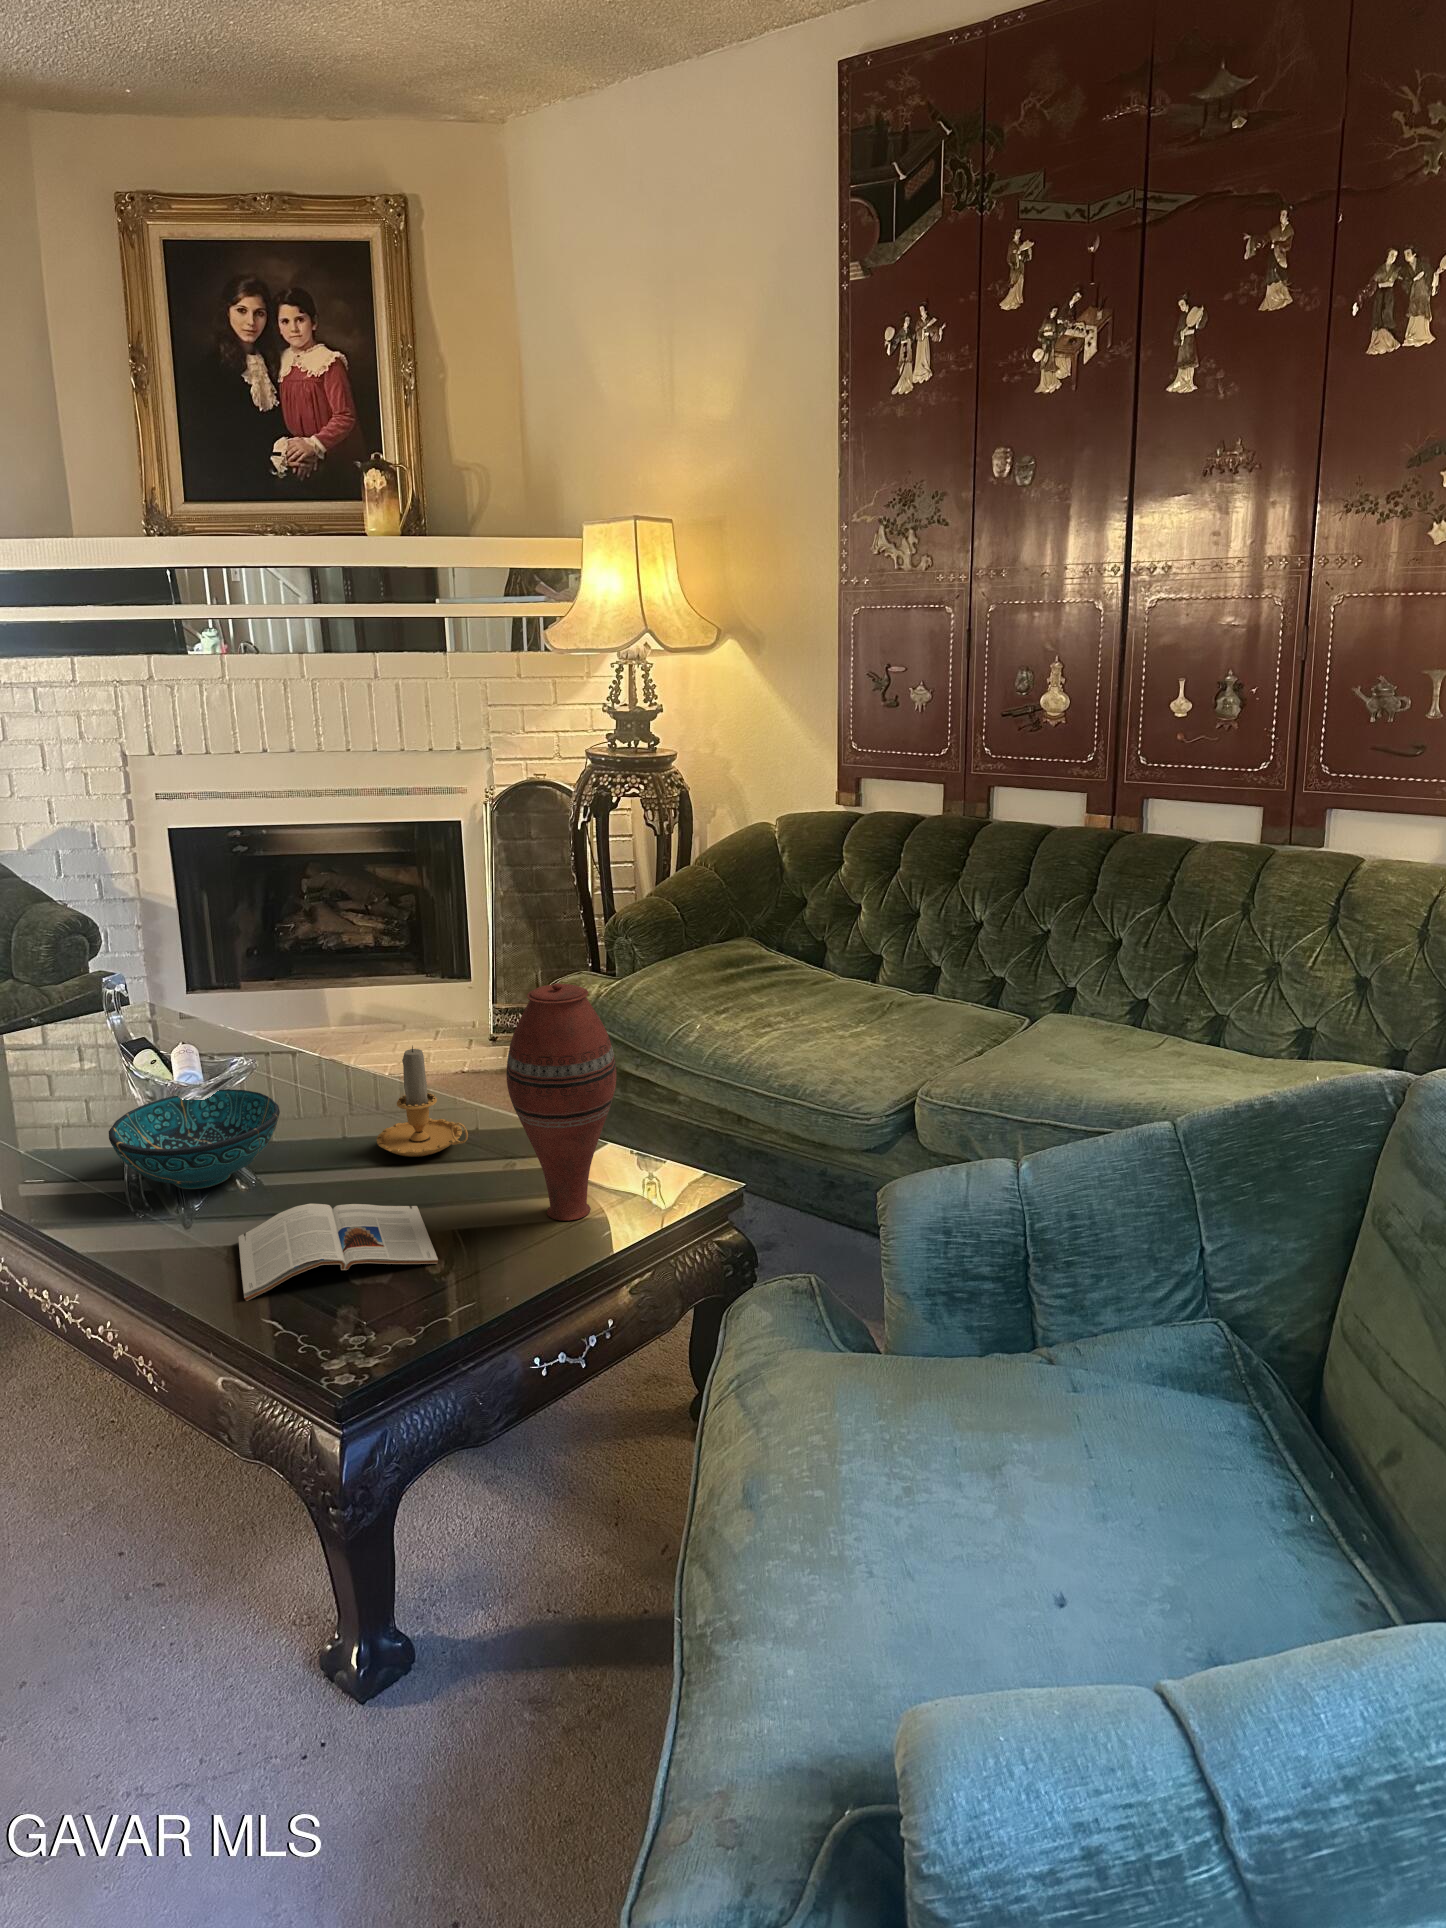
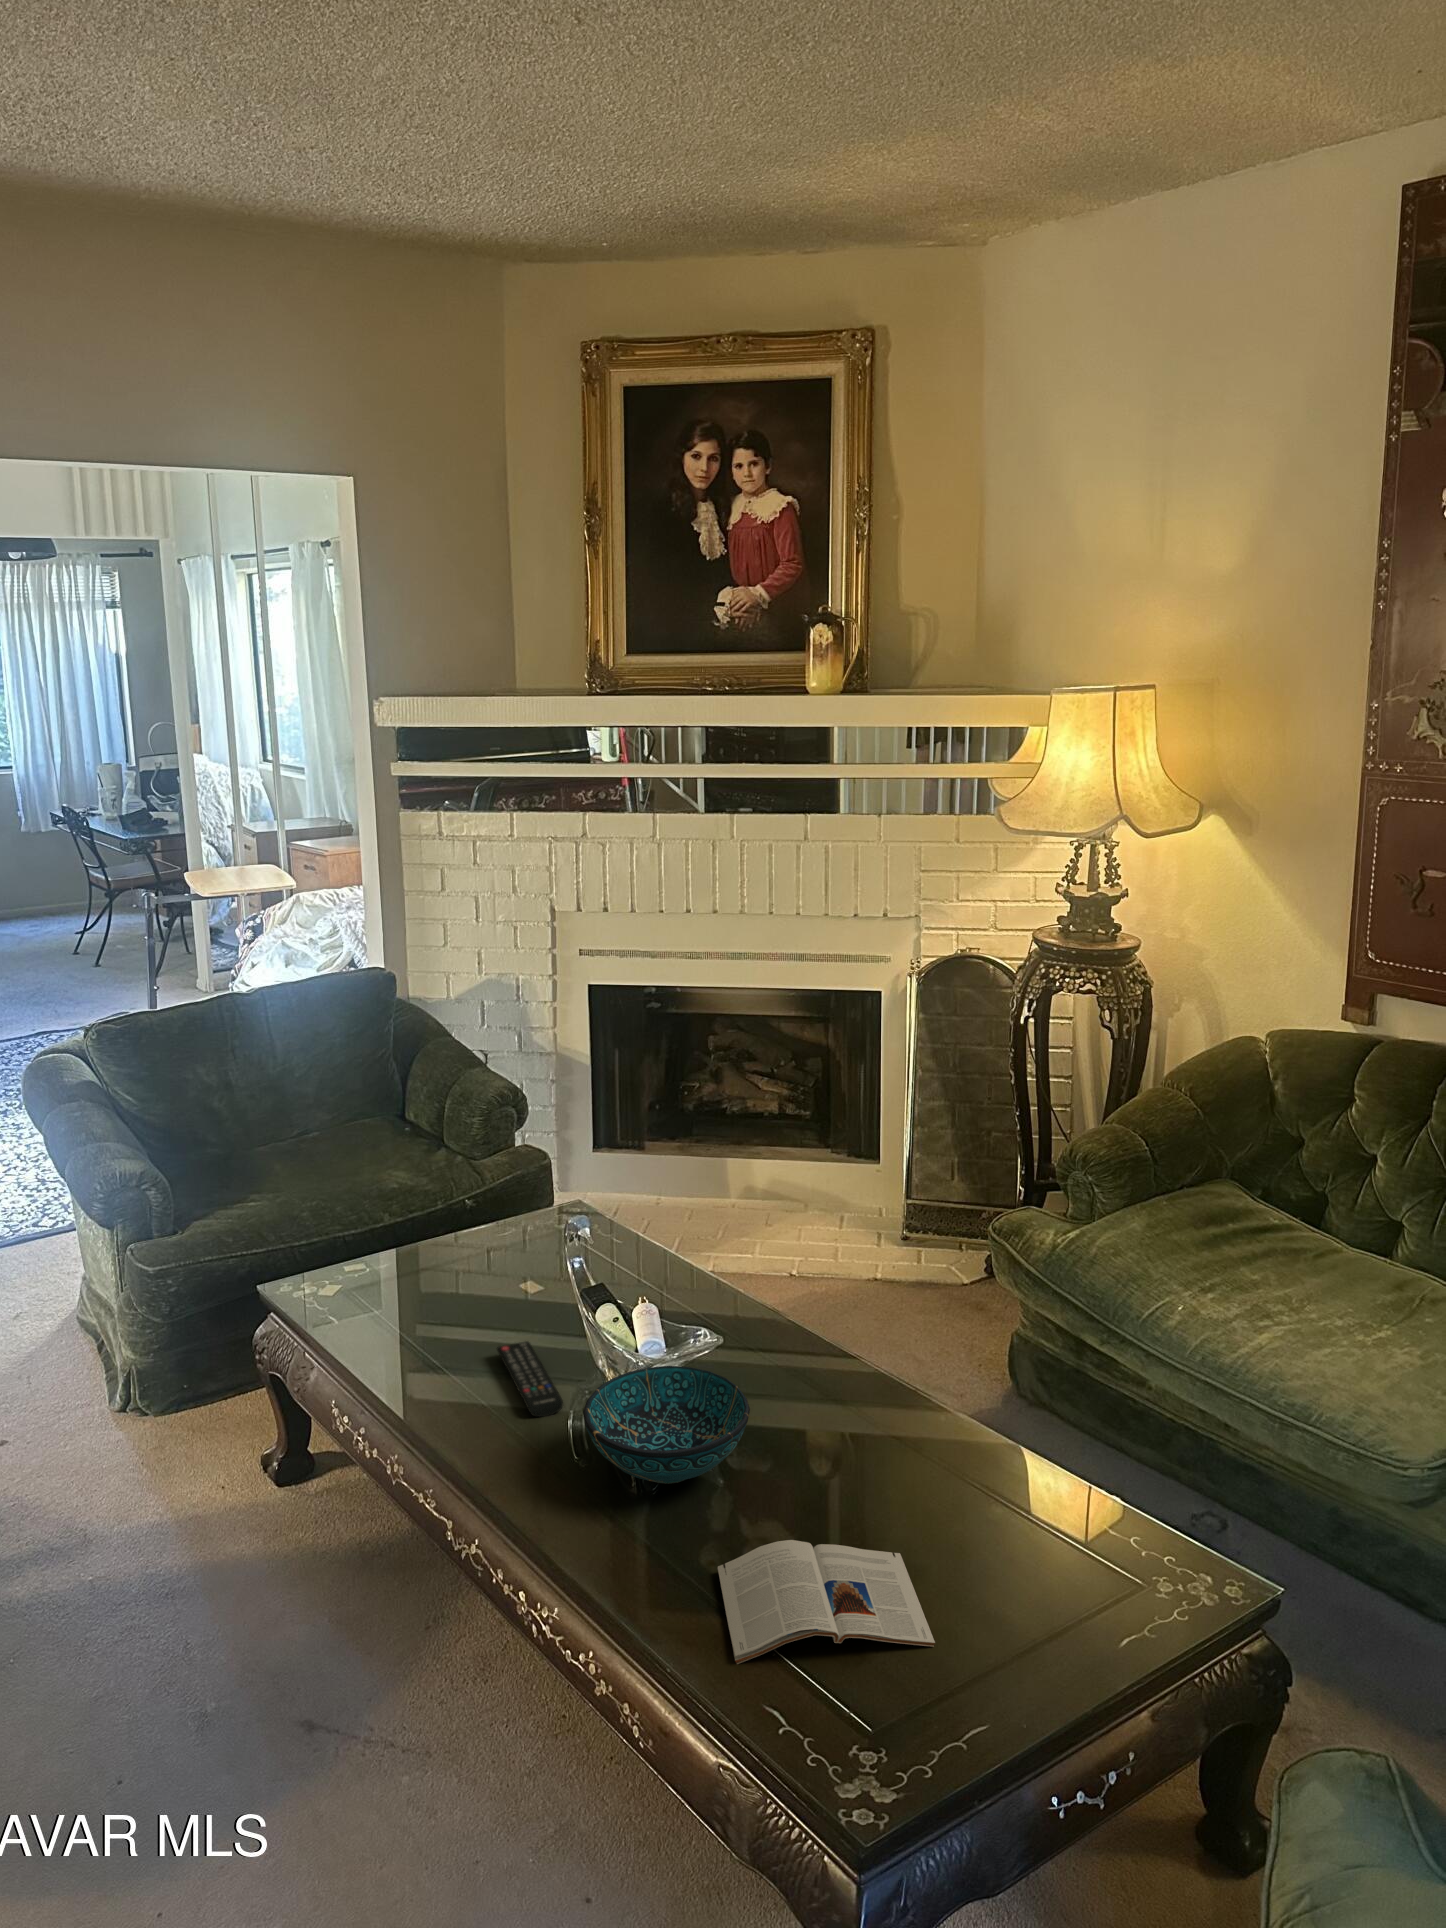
vase: present [506,983,616,1221] -> none [1015,1337,1141,1606]
candle: present [377,1046,468,1157] -> none [844,1350,946,1474]
remote control: none [37,1103,101,1158] -> present [497,1341,563,1417]

